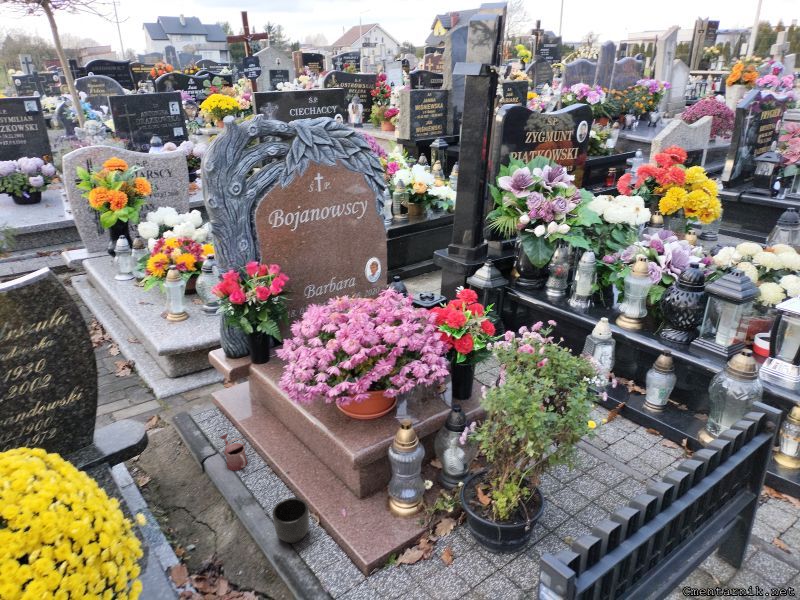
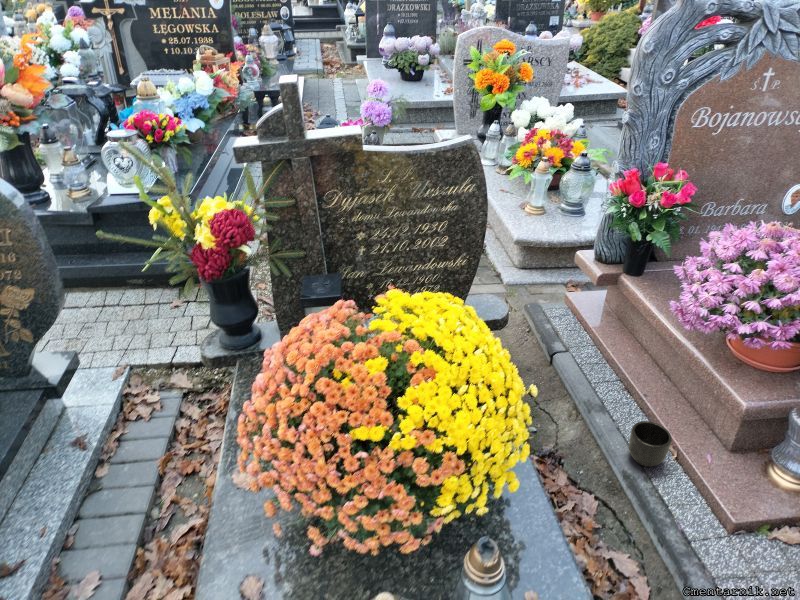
watering can: present [220,434,247,471] -> none [574,337,600,376]

